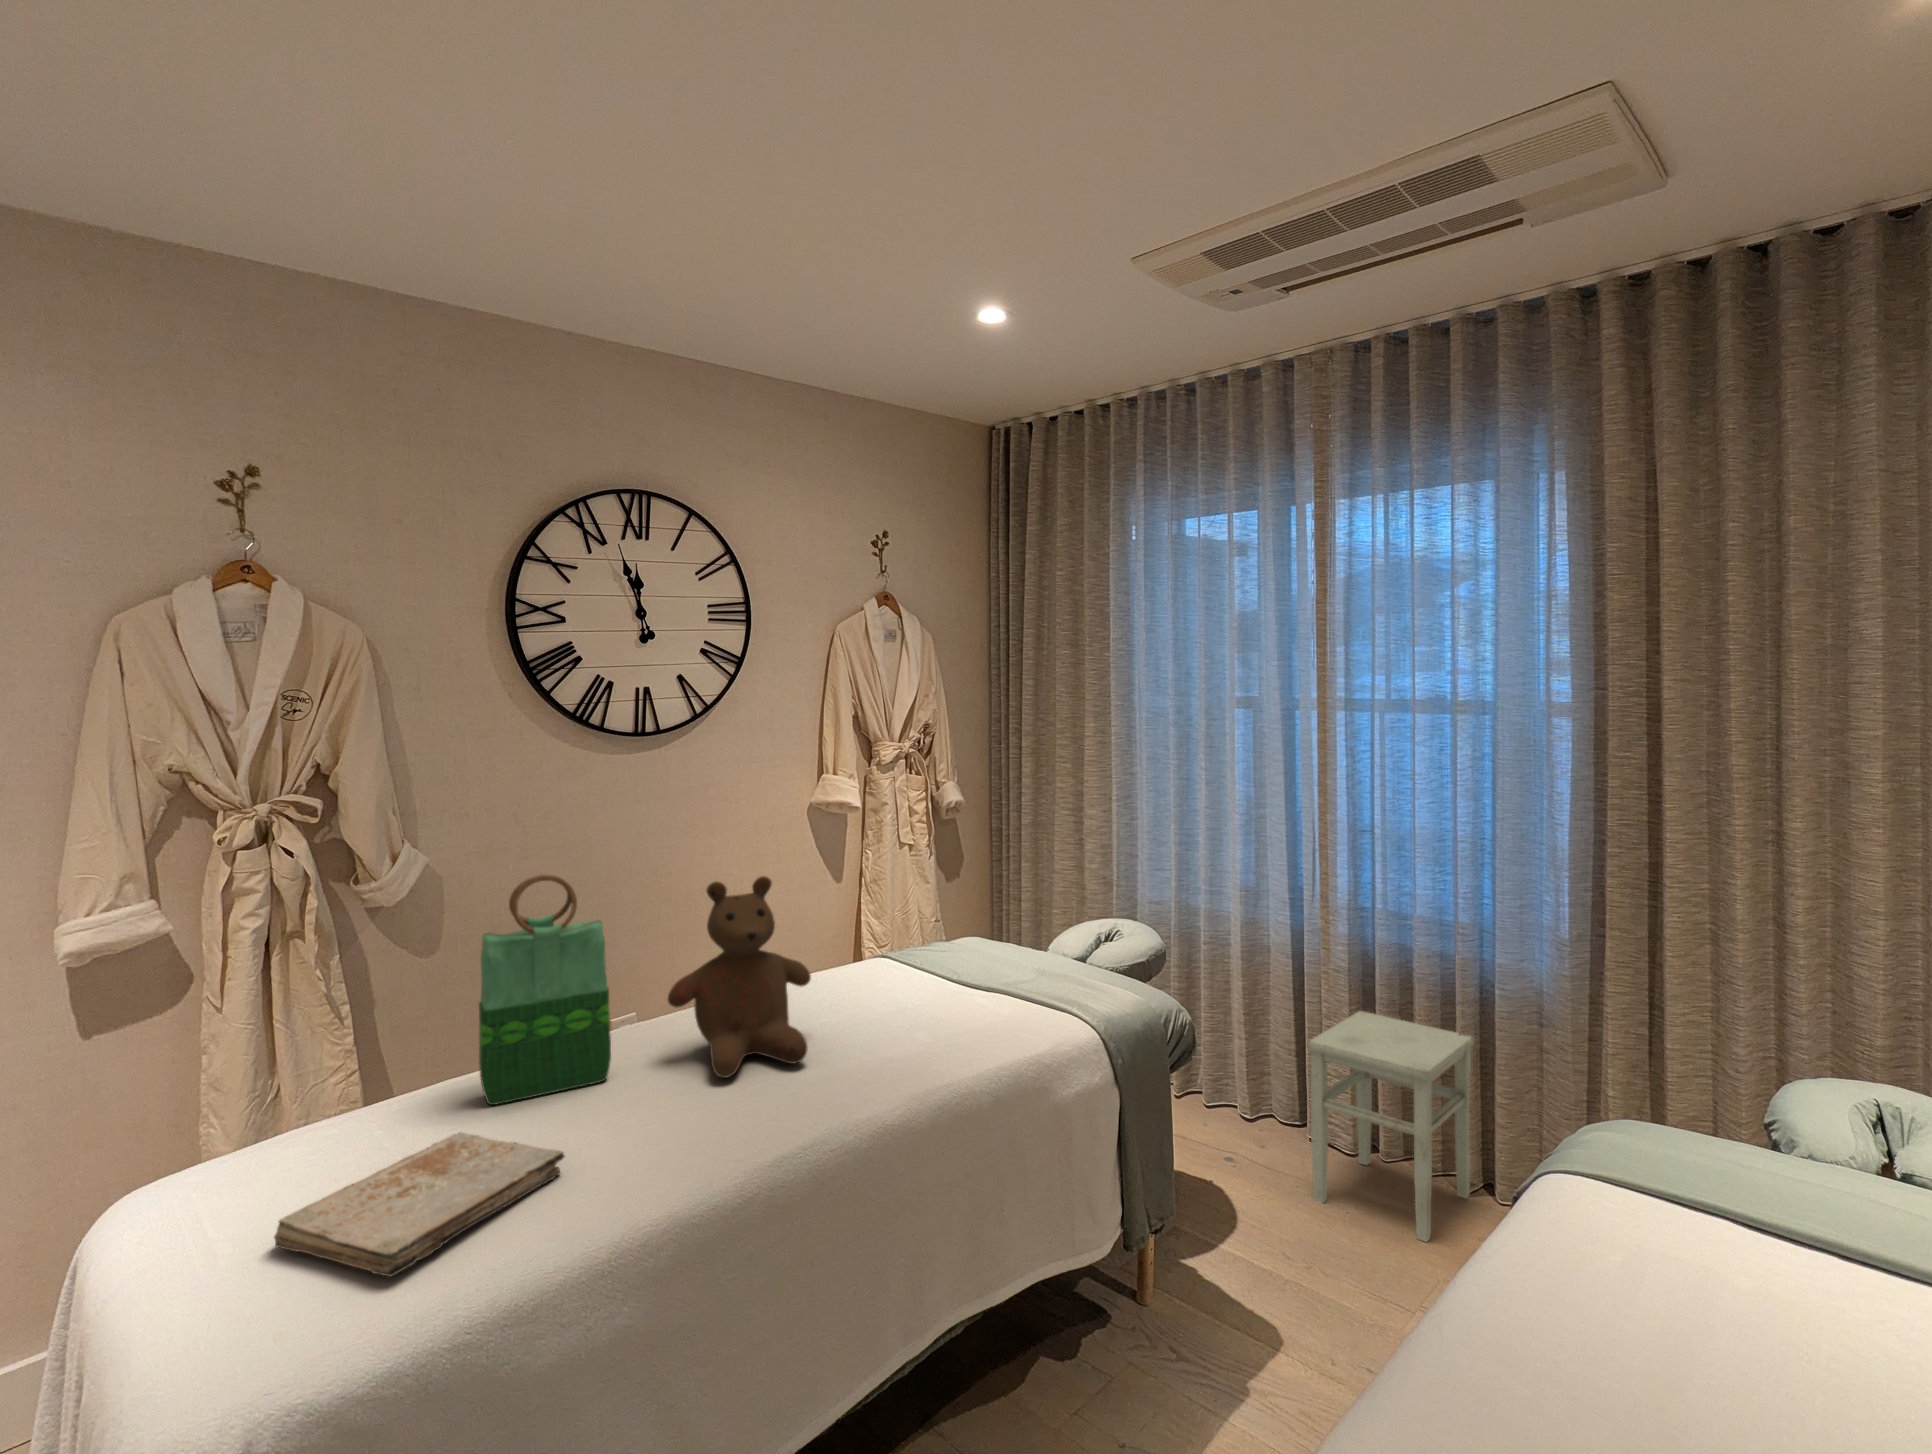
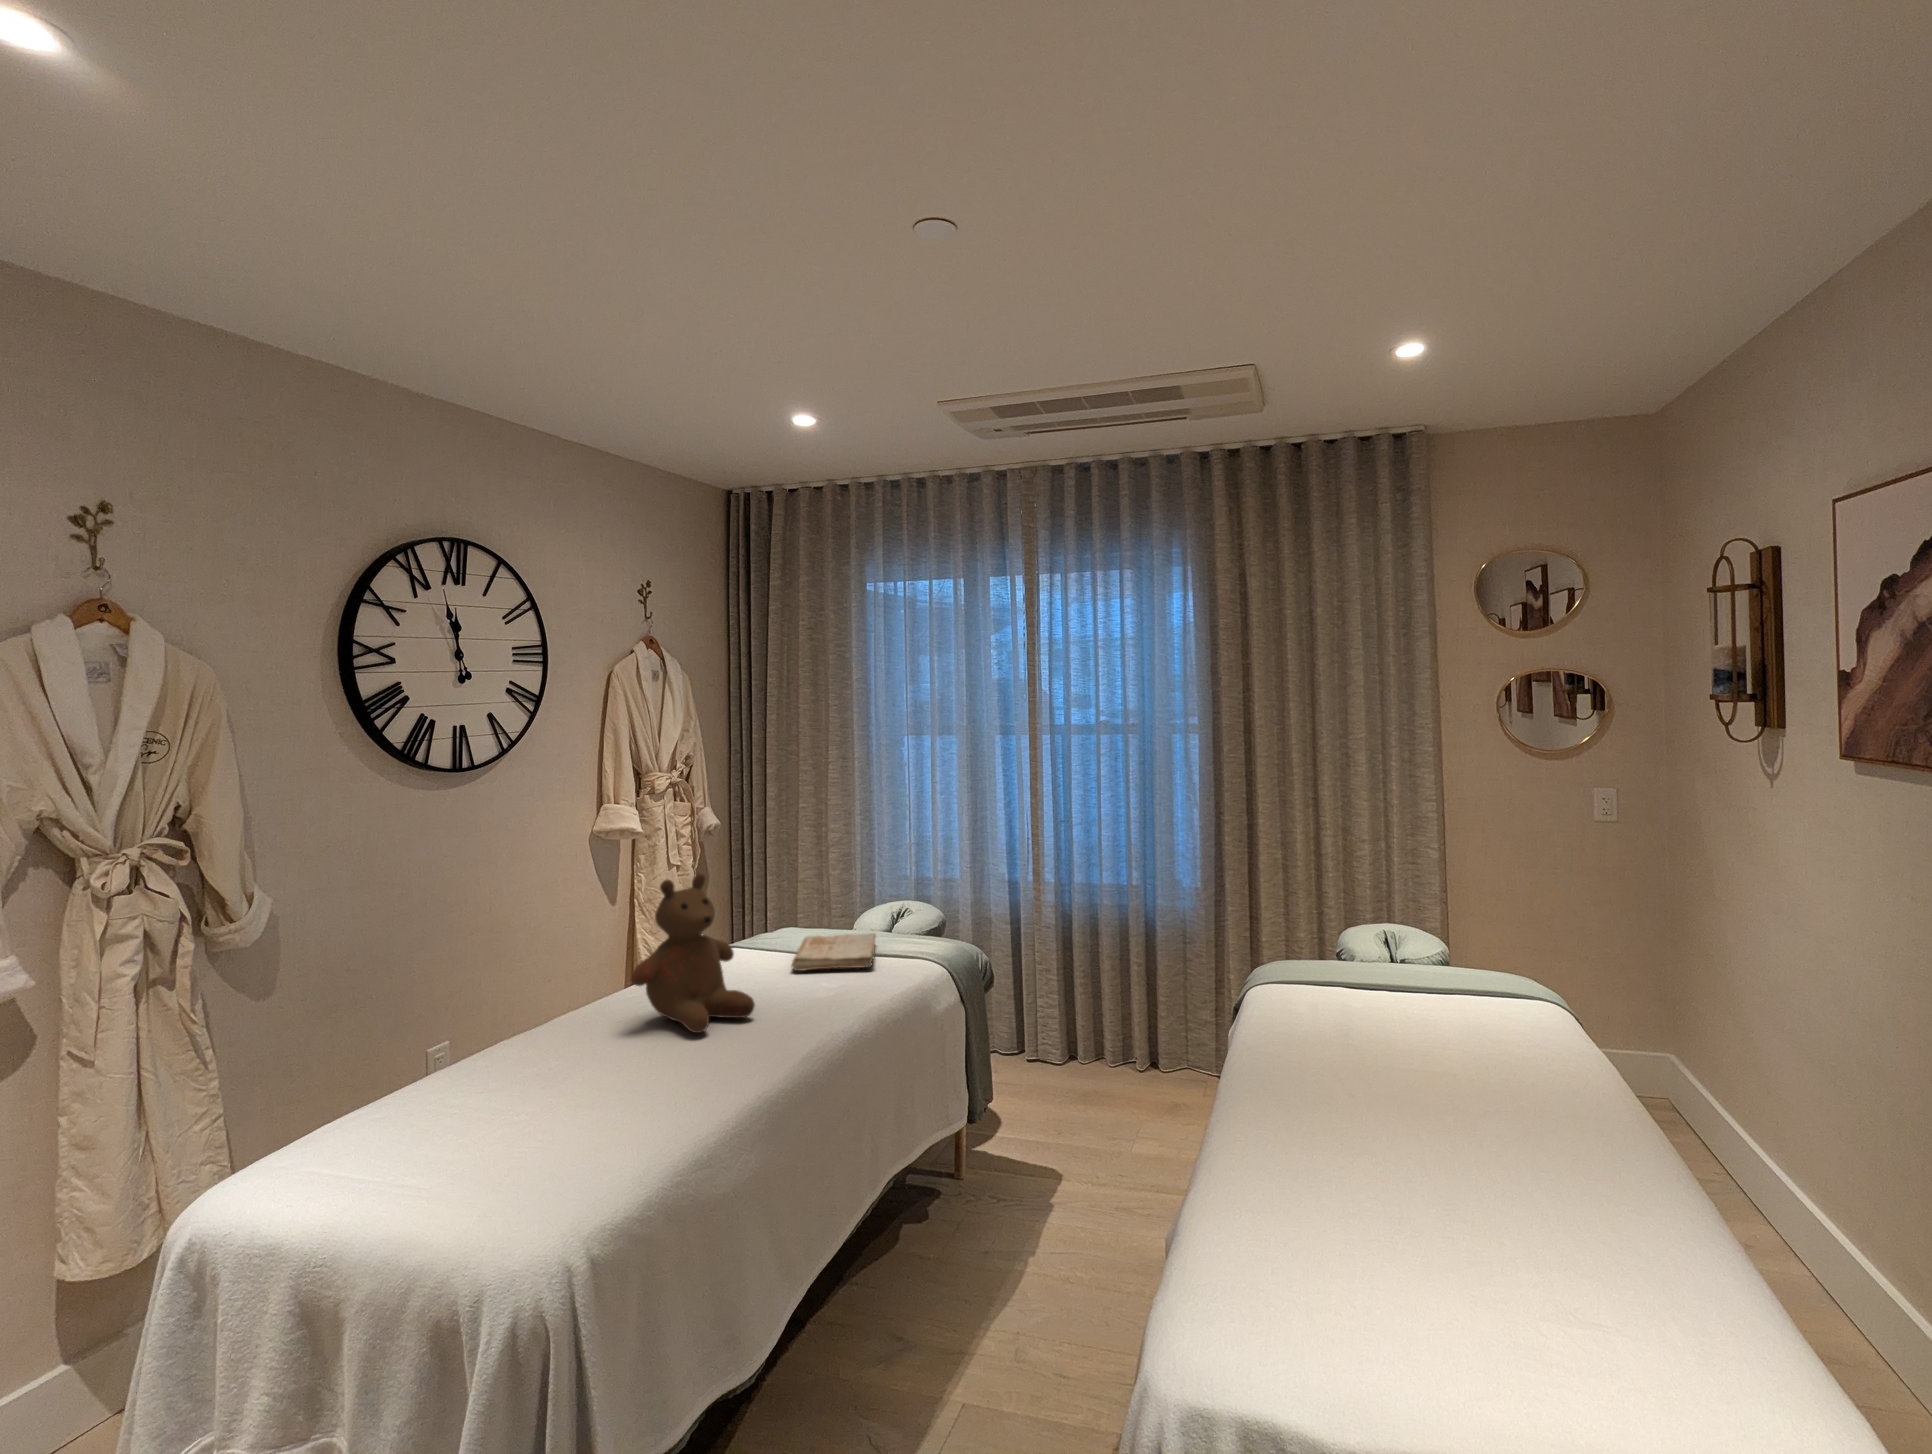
tote bag: present [479,875,611,1105] -> none [490,880,599,1080]
stool: present [1308,1011,1474,1242] -> none [1042,955,1146,1105]
book: present [274,1133,564,1277] -> present [792,933,876,971]

